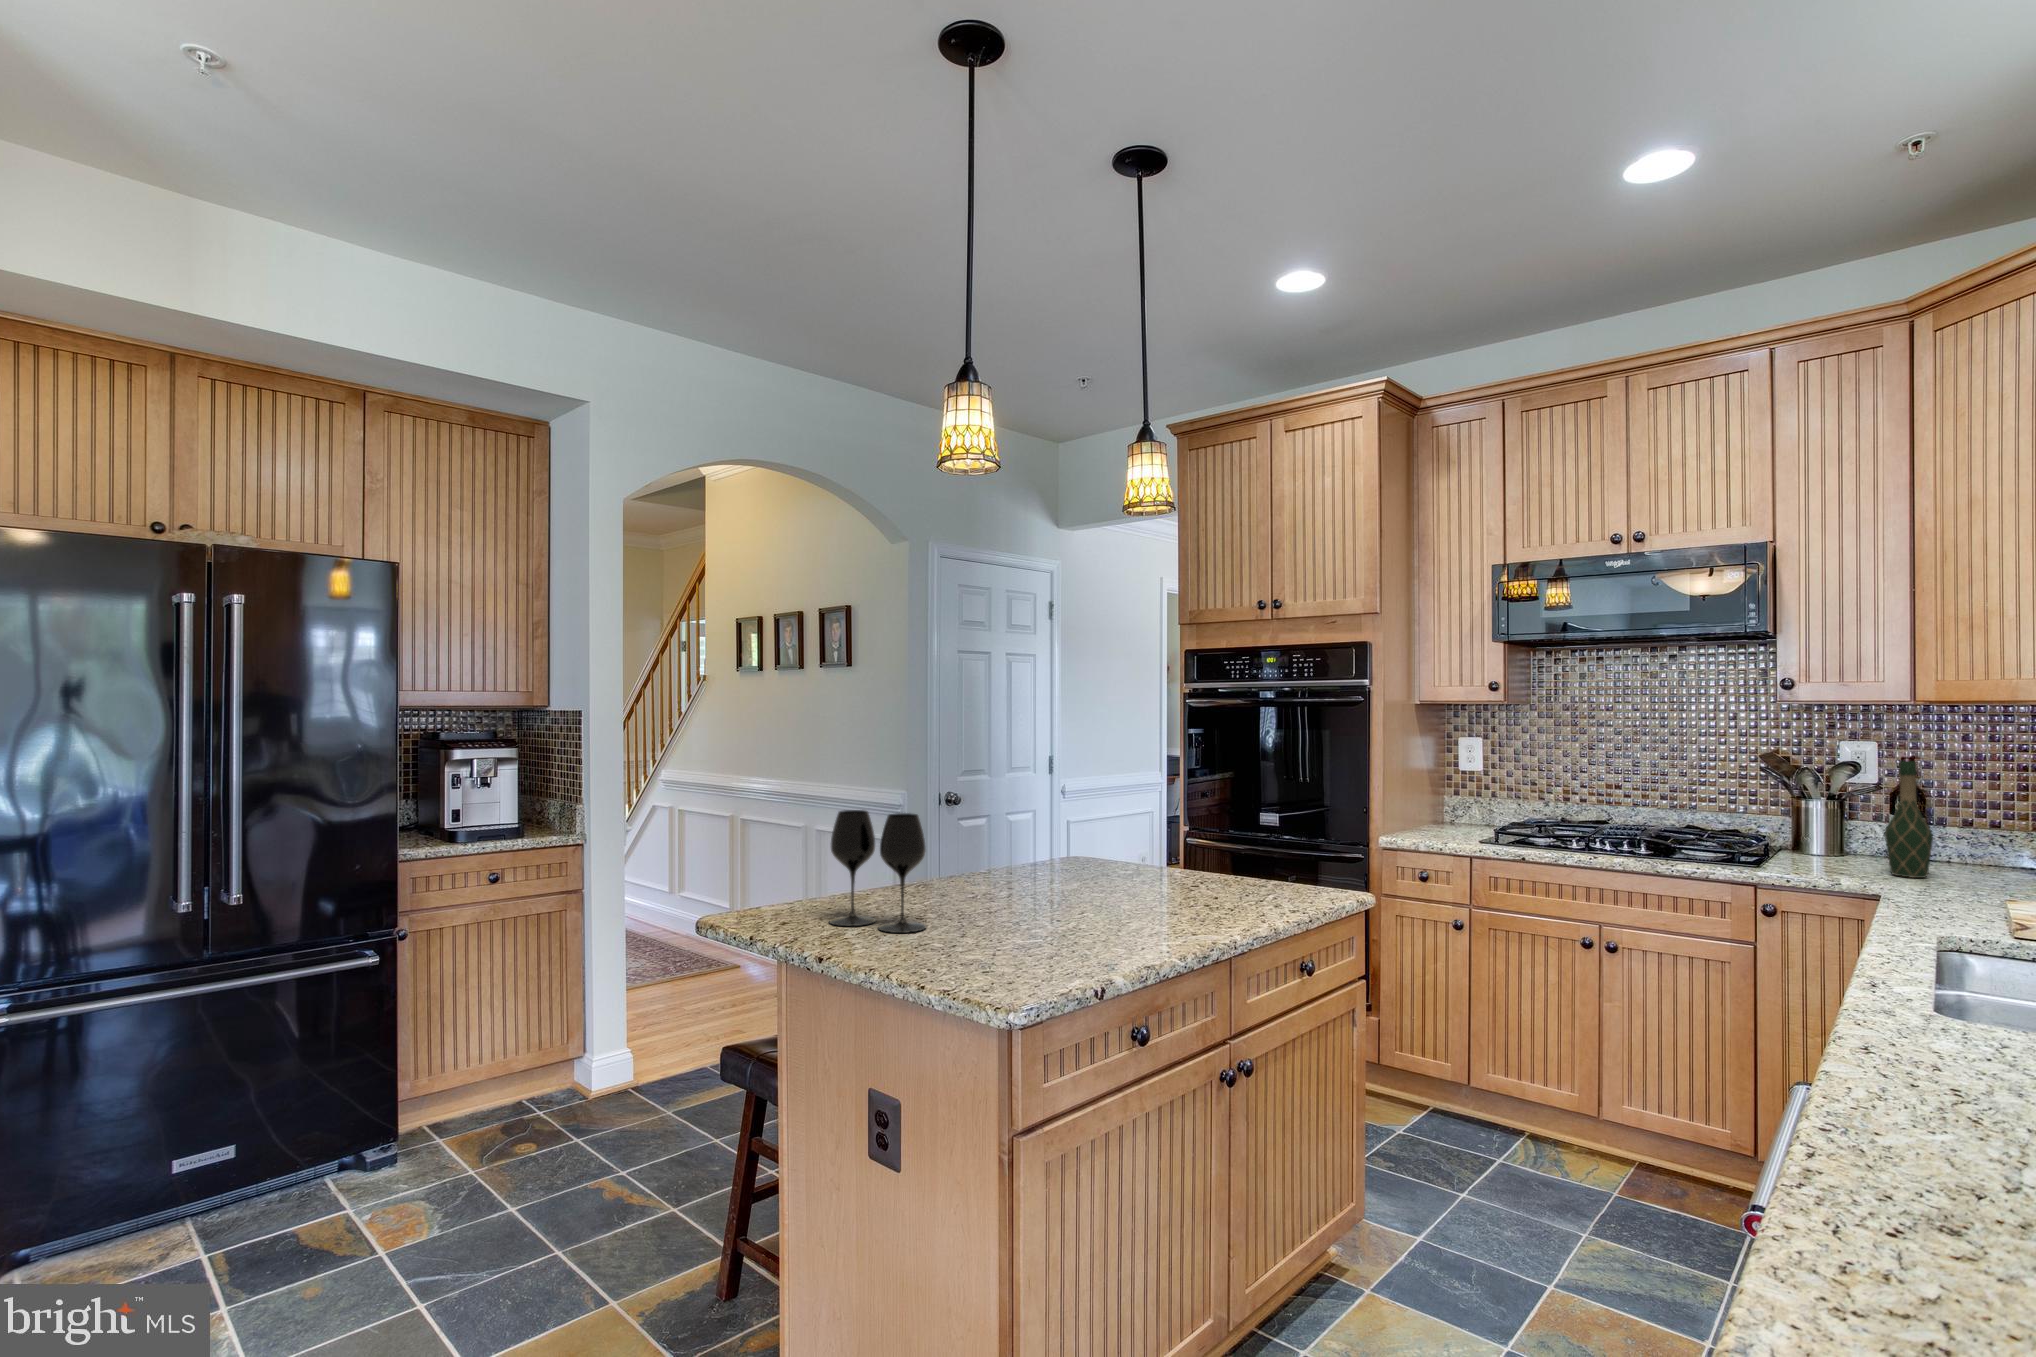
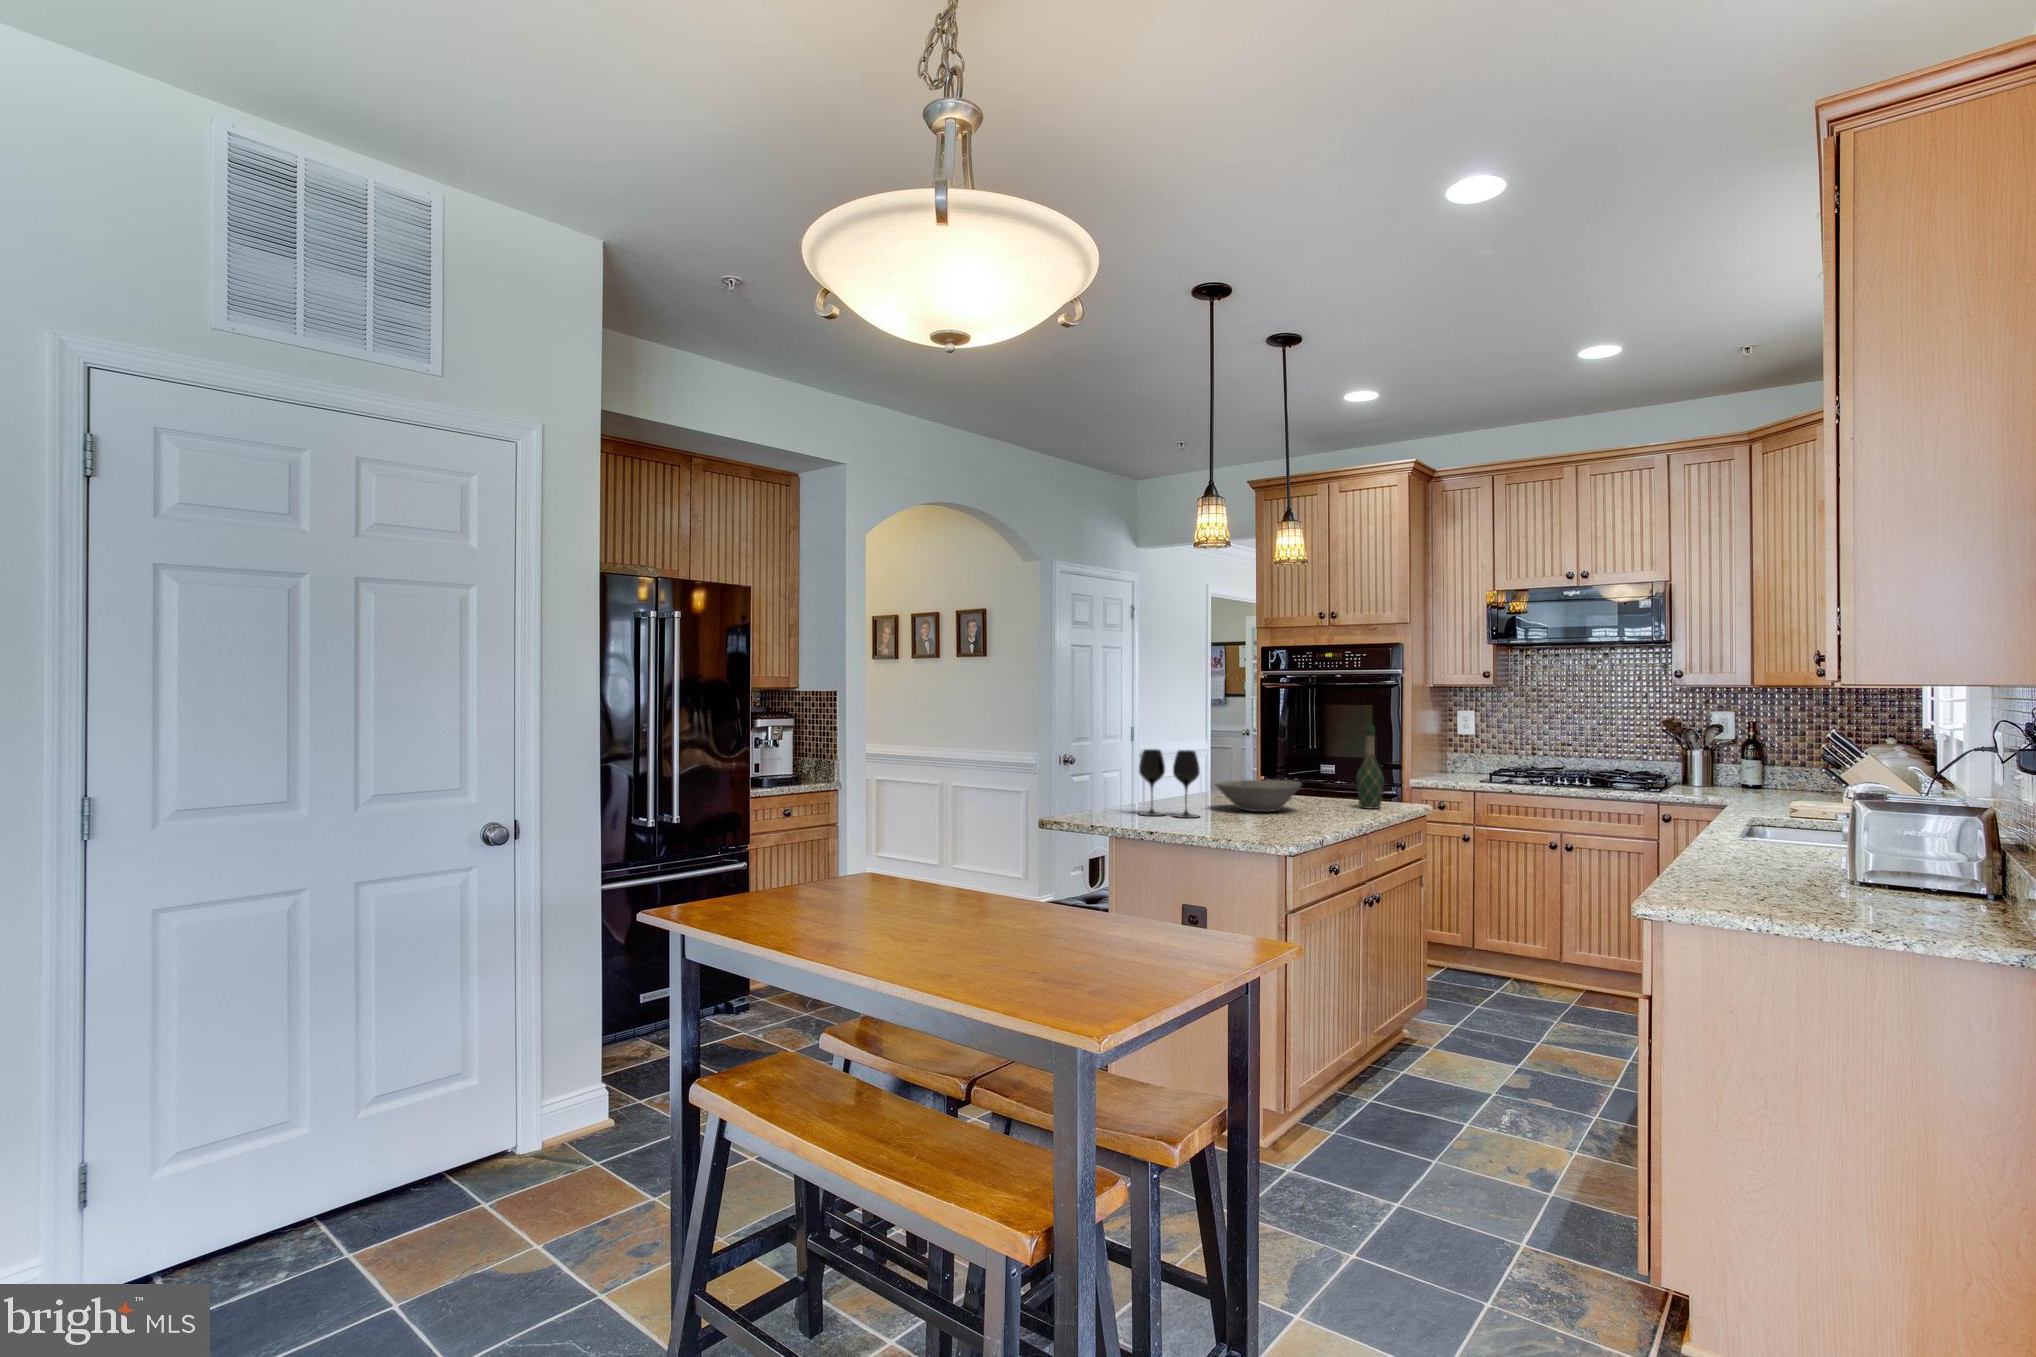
wine bottle: present [1885,761,1933,878] -> present [1356,725,1384,809]
bowl: none [981,856,1124,917] -> present [1215,780,1302,812]

